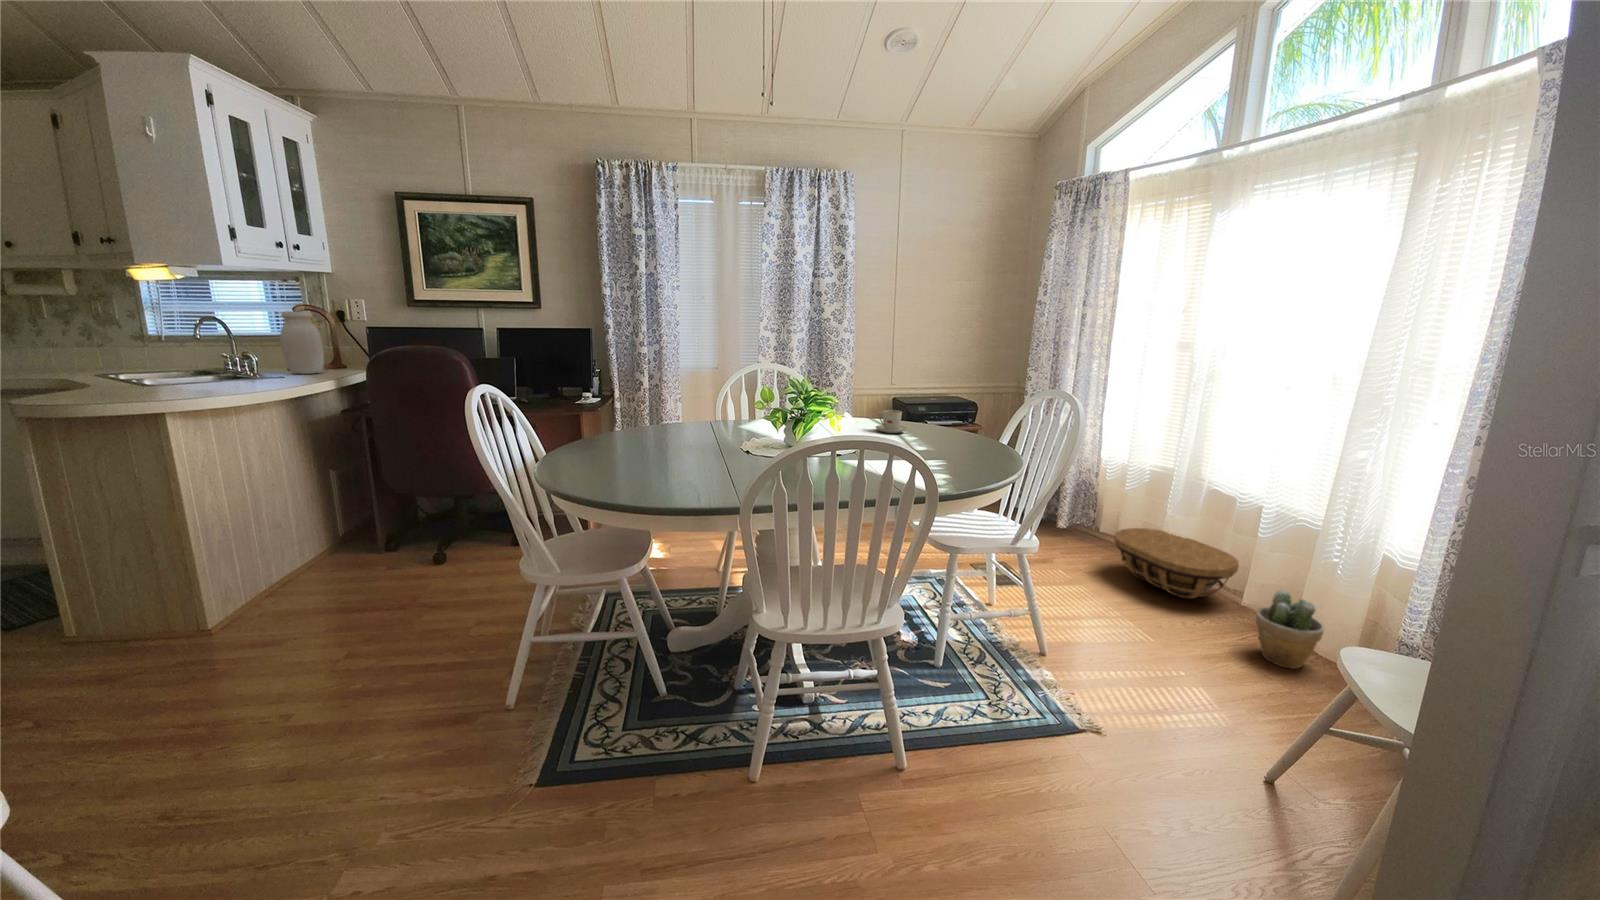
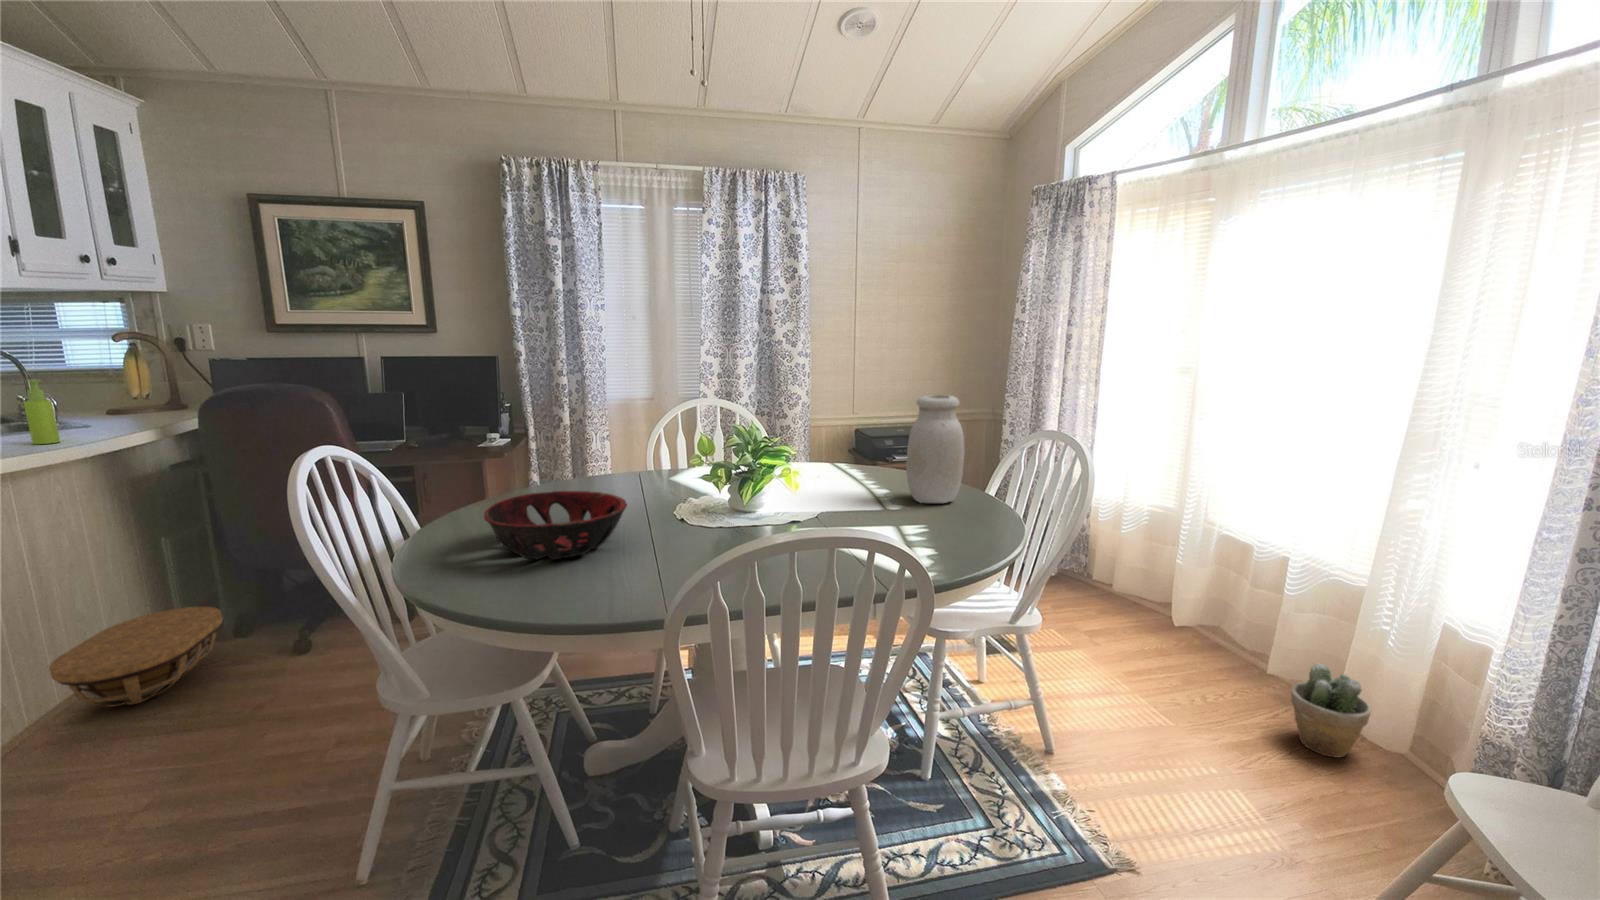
jar: present [280,311,324,374] -> present [906,395,964,503]
soap dispenser: none [245,336,270,386] -> present [24,379,60,444]
teacup: present [876,410,908,433] -> none [841,459,880,488]
decorative bowl: none [599,423,706,470] -> present [484,491,627,560]
basket: present [1114,528,1239,598] -> present [49,606,223,707]

